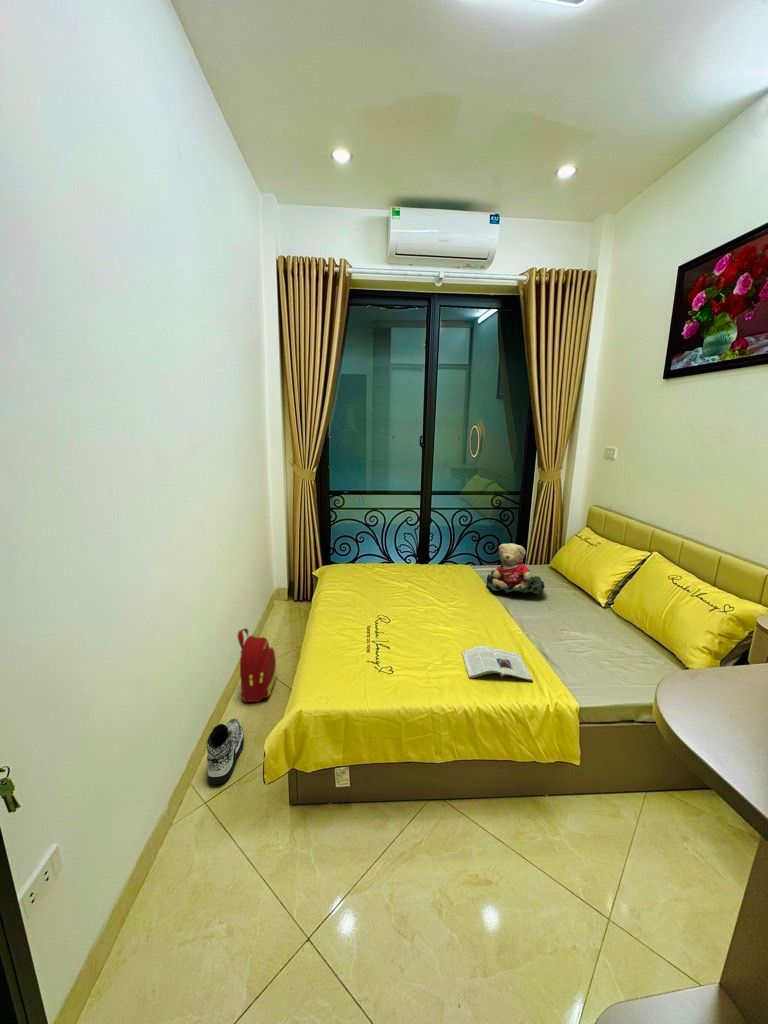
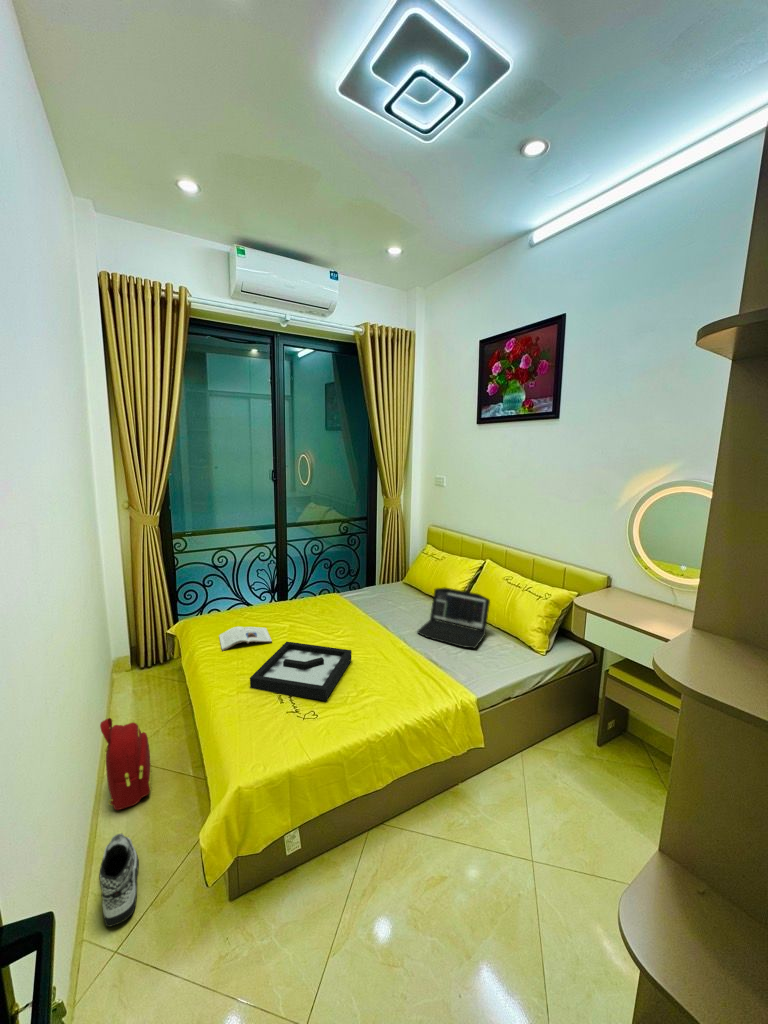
teddy bear: present [487,543,545,594] -> none [362,568,413,614]
laptop: none [538,575,639,652] -> present [418,587,490,648]
decorative tray: none [346,598,451,661] -> present [250,642,352,701]
magazine: present [462,646,533,681] -> present [219,627,272,650]

